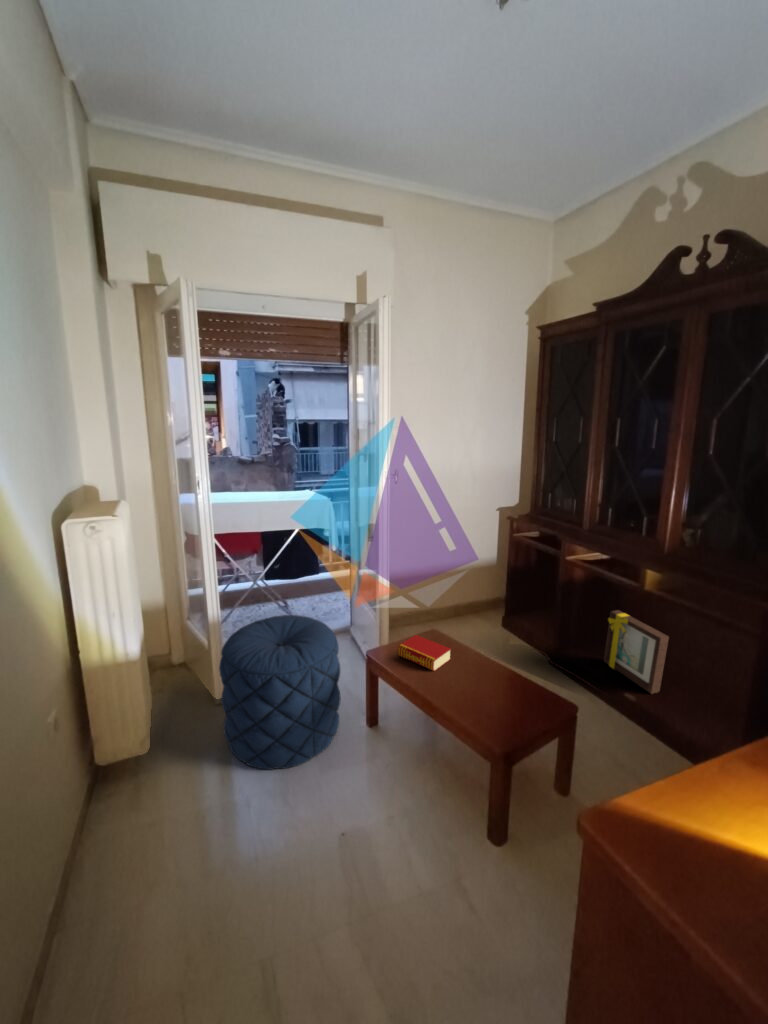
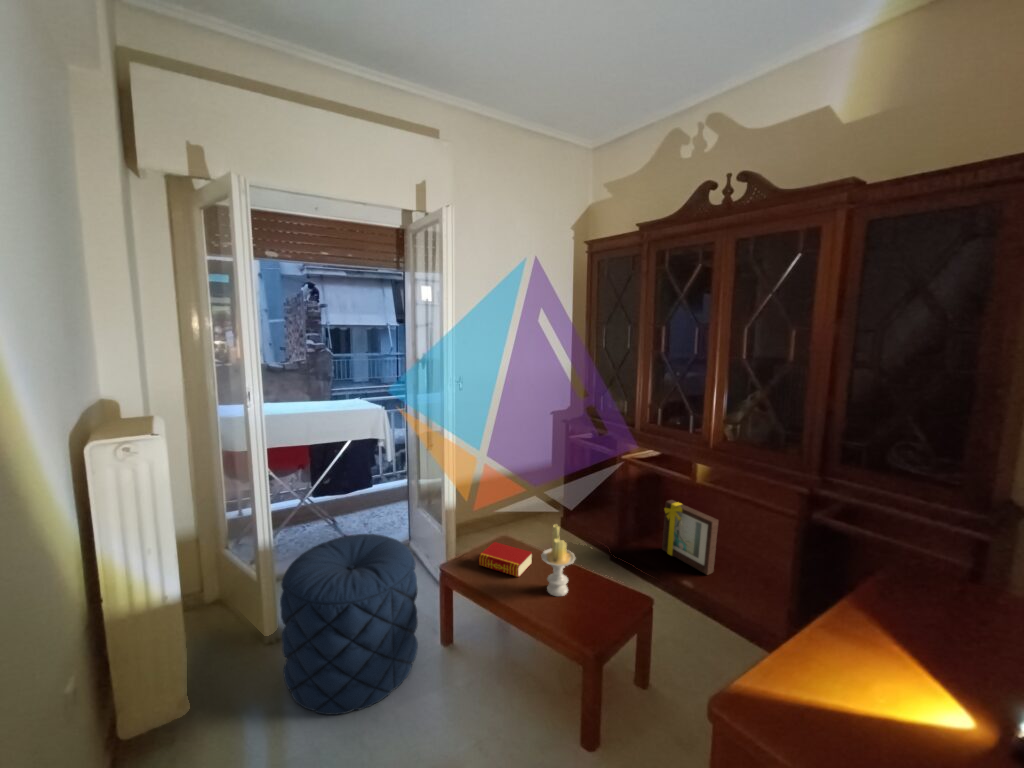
candle: none [454,623,489,695] -> present [541,524,575,596]

